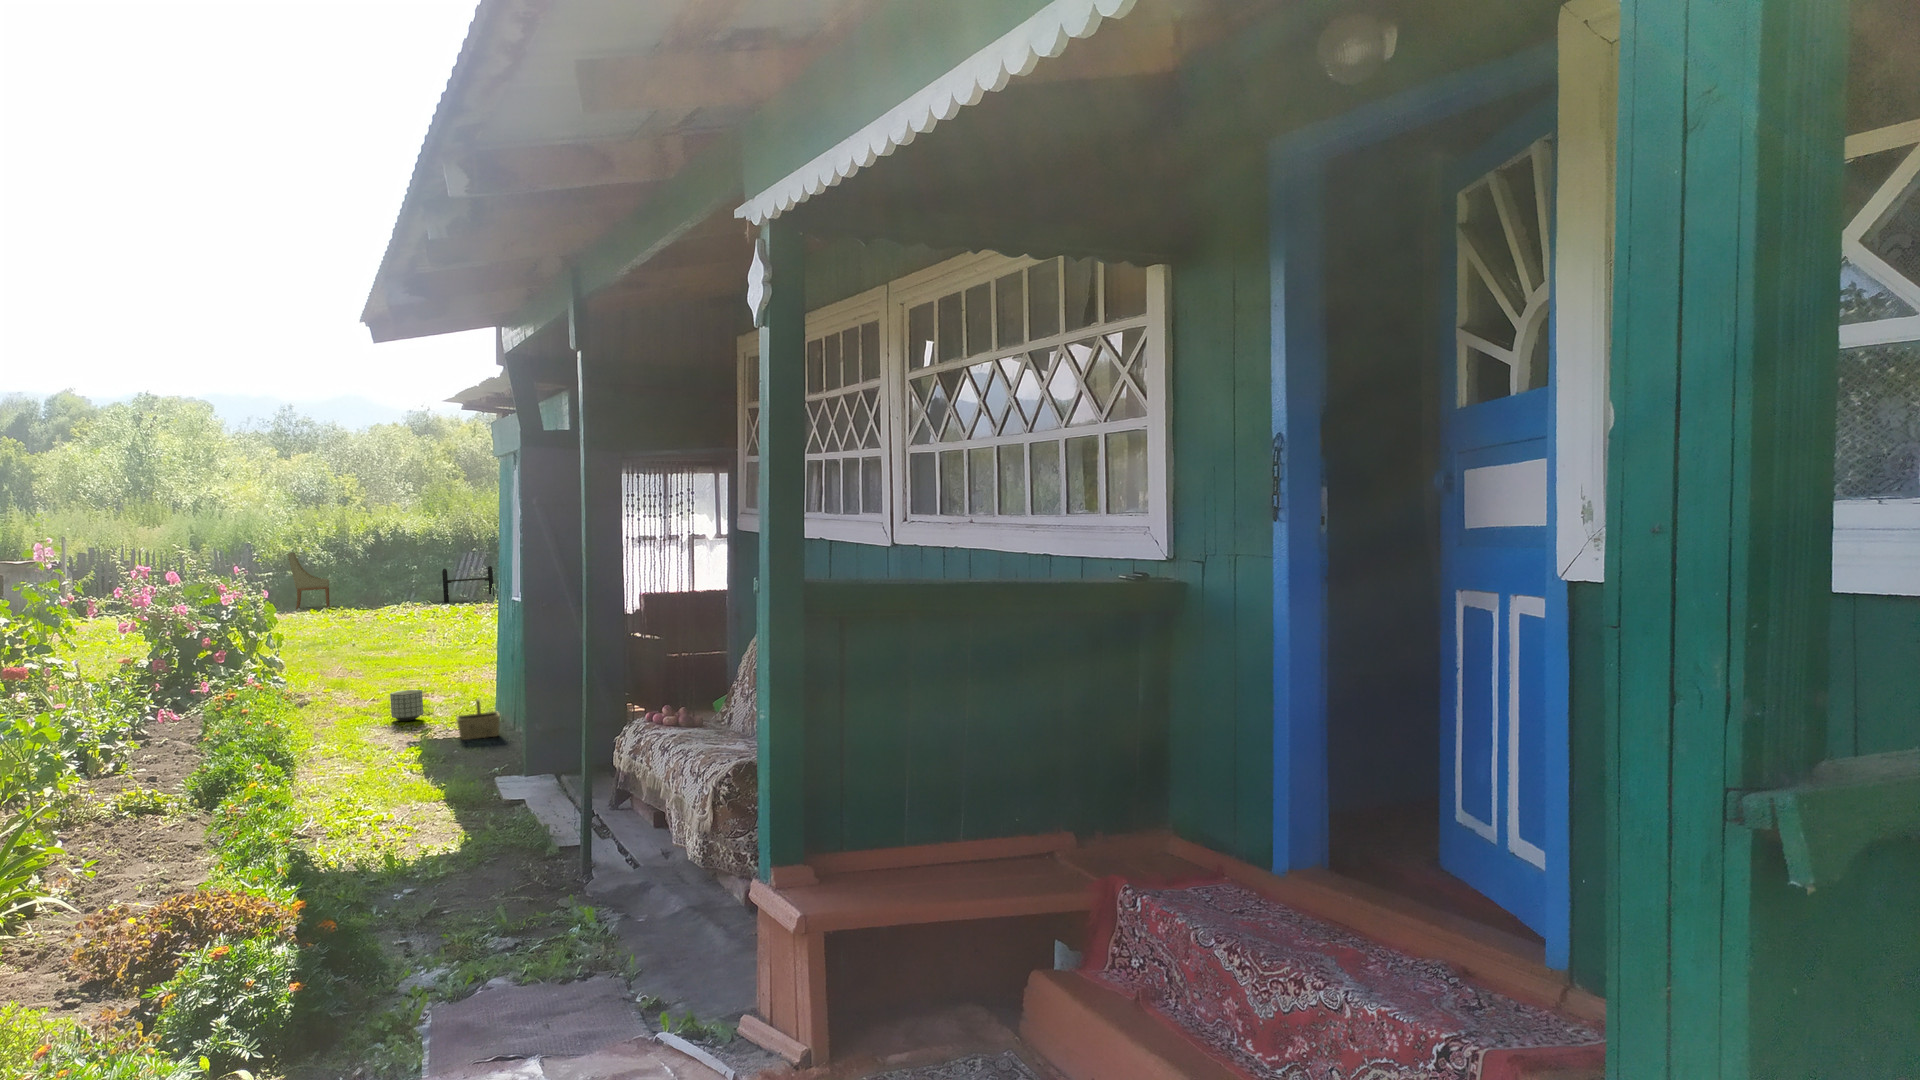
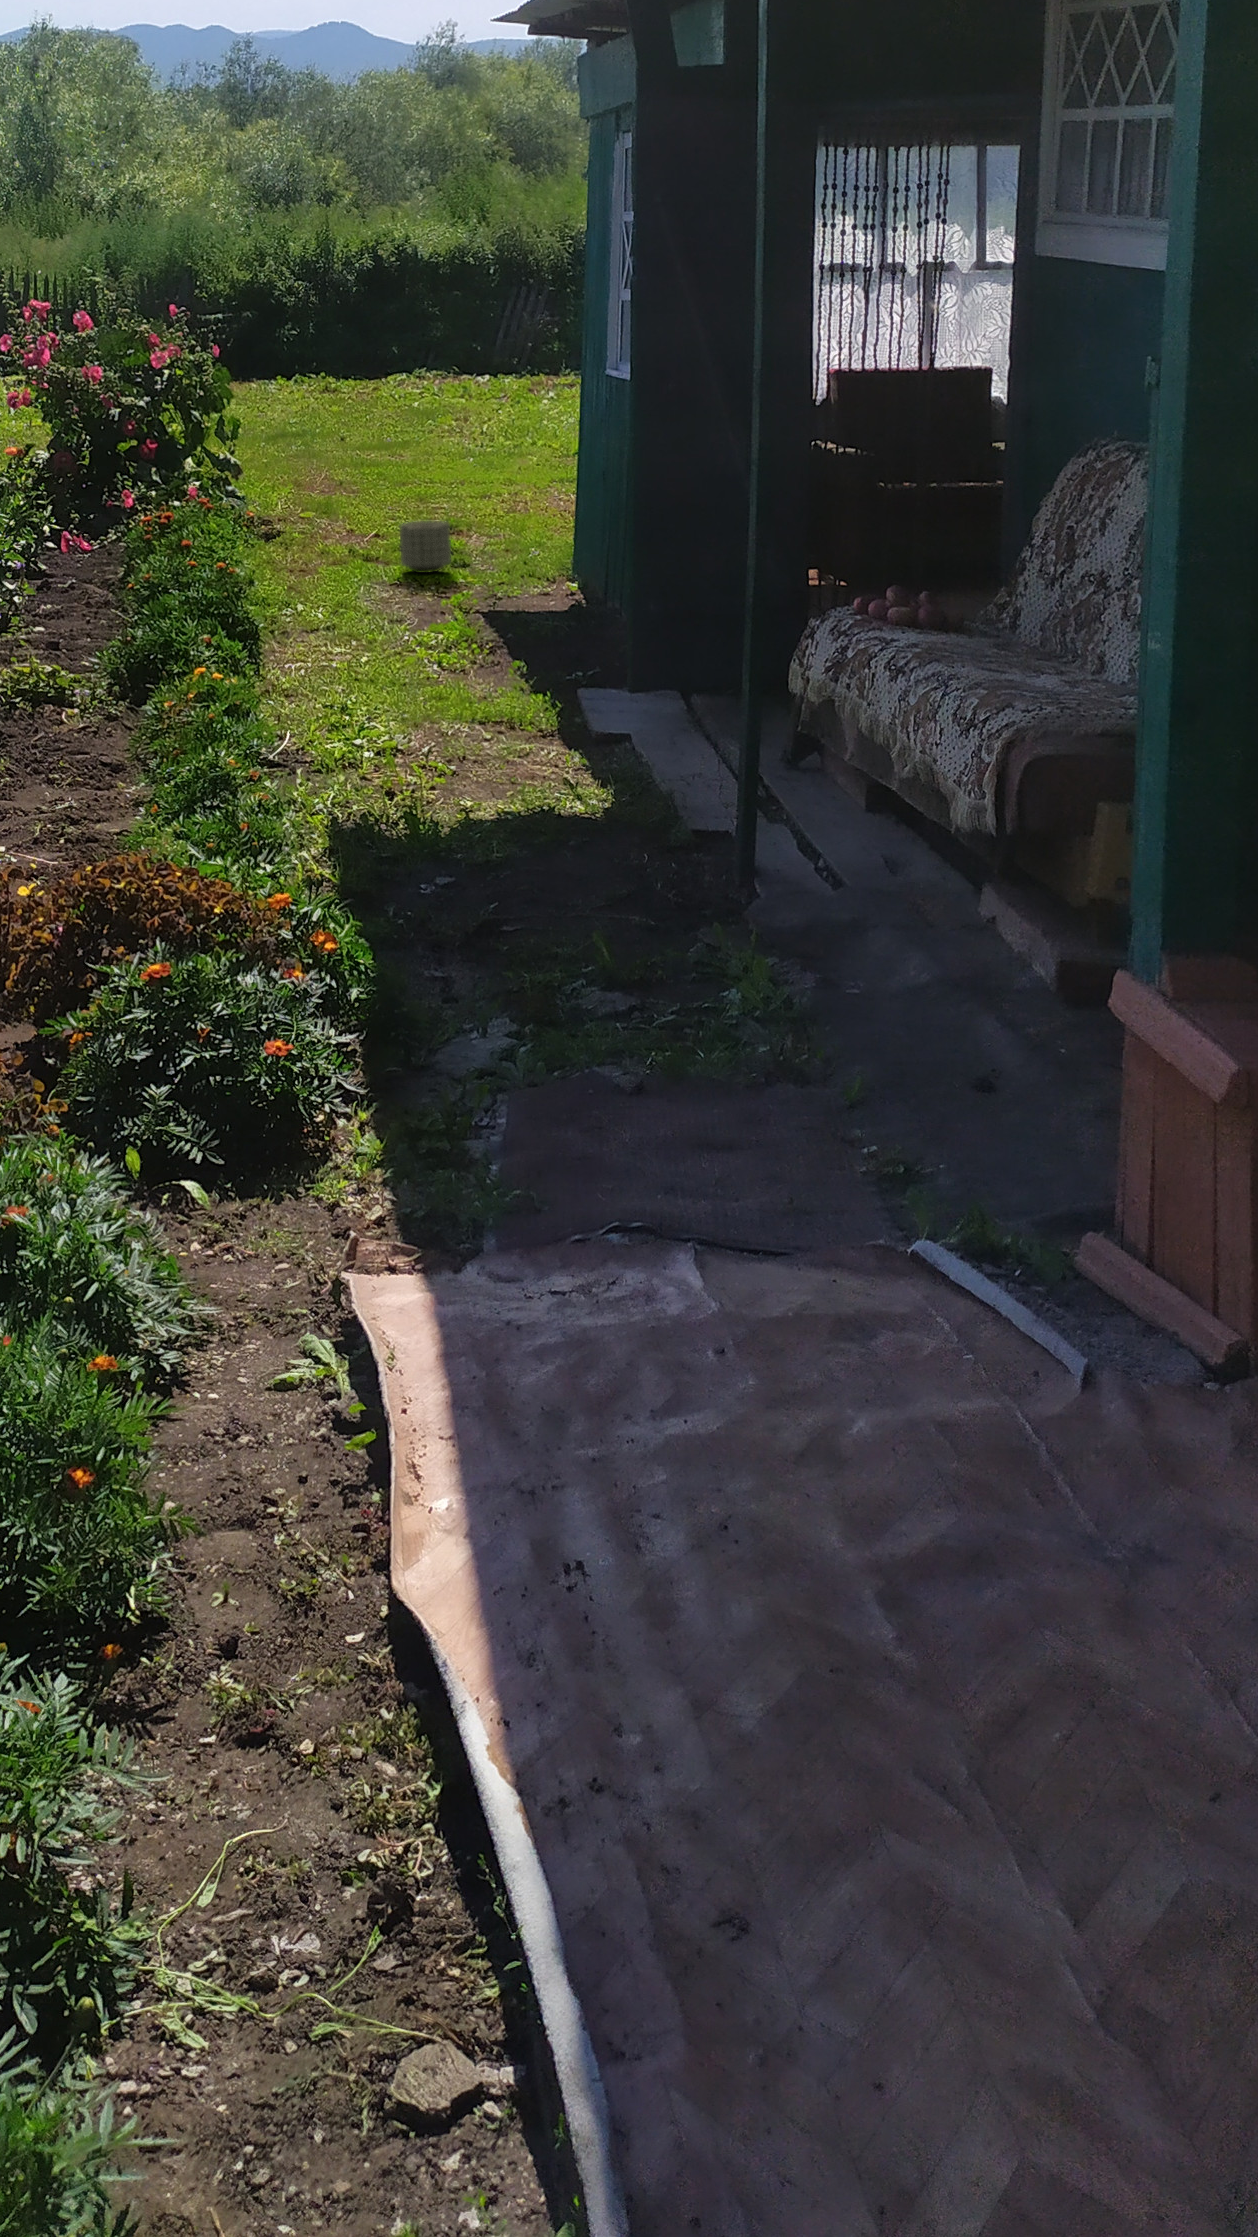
chair: present [288,552,330,610] -> none [242,283,302,376]
bench: present [442,566,494,603] -> none [474,309,556,372]
basket: present [456,699,500,740] -> none [505,543,579,614]

